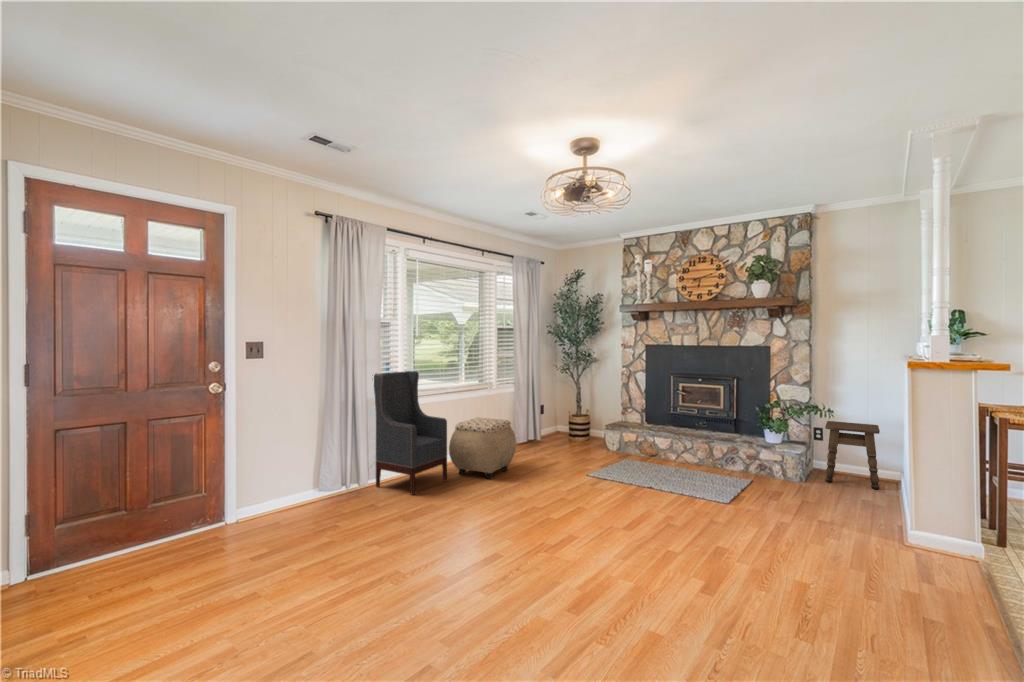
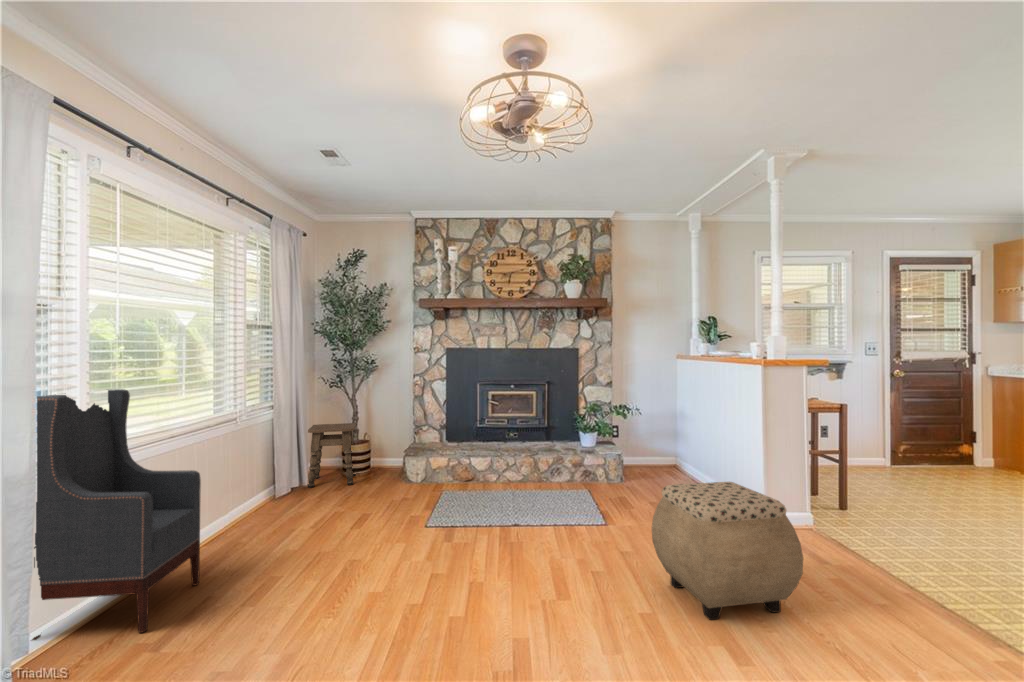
ottoman: present [449,417,516,479] -> present [652,482,803,620]
side table: present [825,421,880,489] -> present [308,423,356,488]

